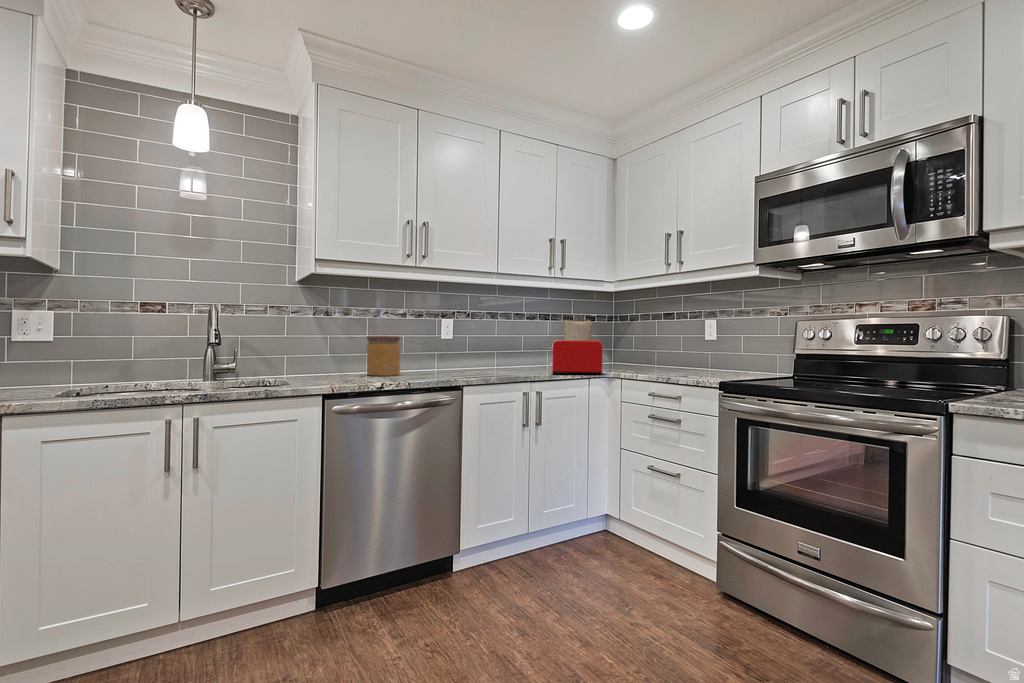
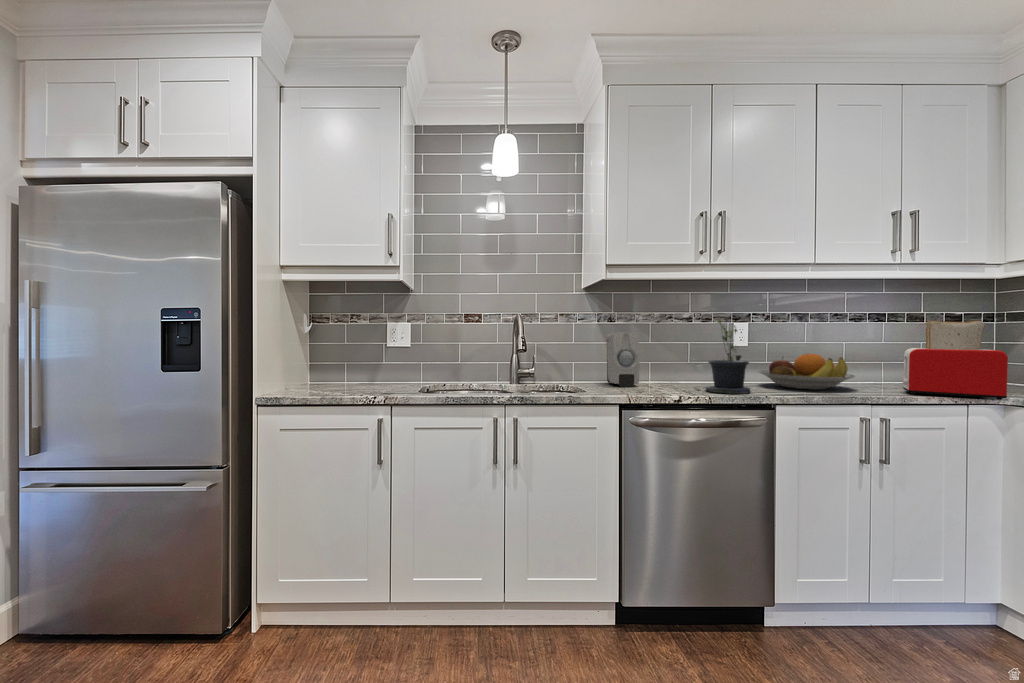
potted plant: none [400,314,447,380] -> present [695,319,750,394]
soap dispenser: none [319,326,351,379] -> present [607,332,639,387]
jar: present [367,336,400,376] -> none [654,342,690,384]
fruit bowl: none [456,345,523,375] -> present [759,354,855,390]

